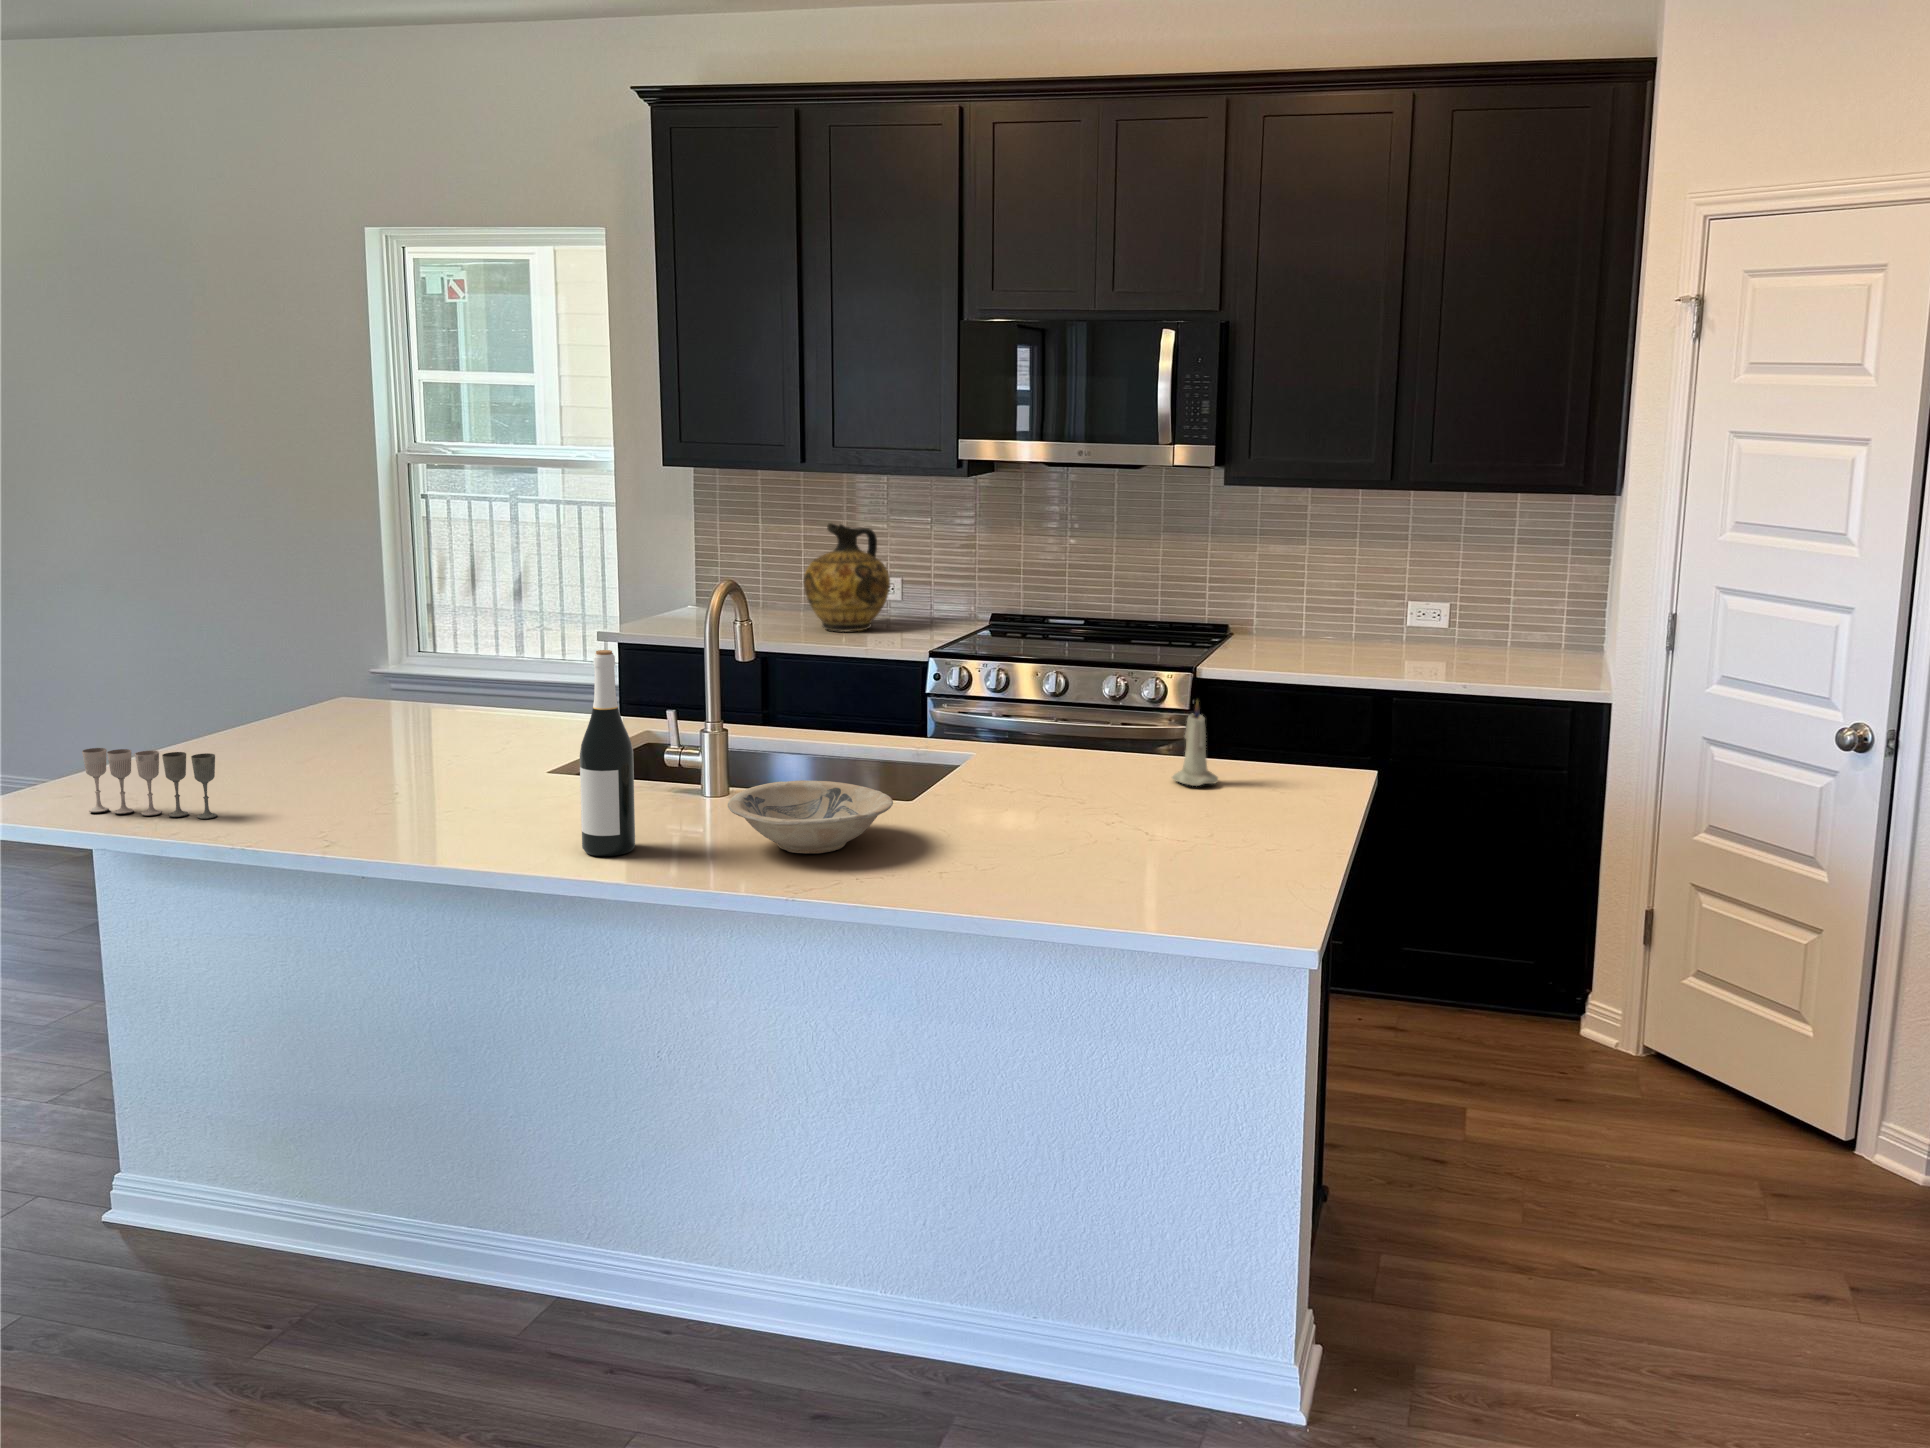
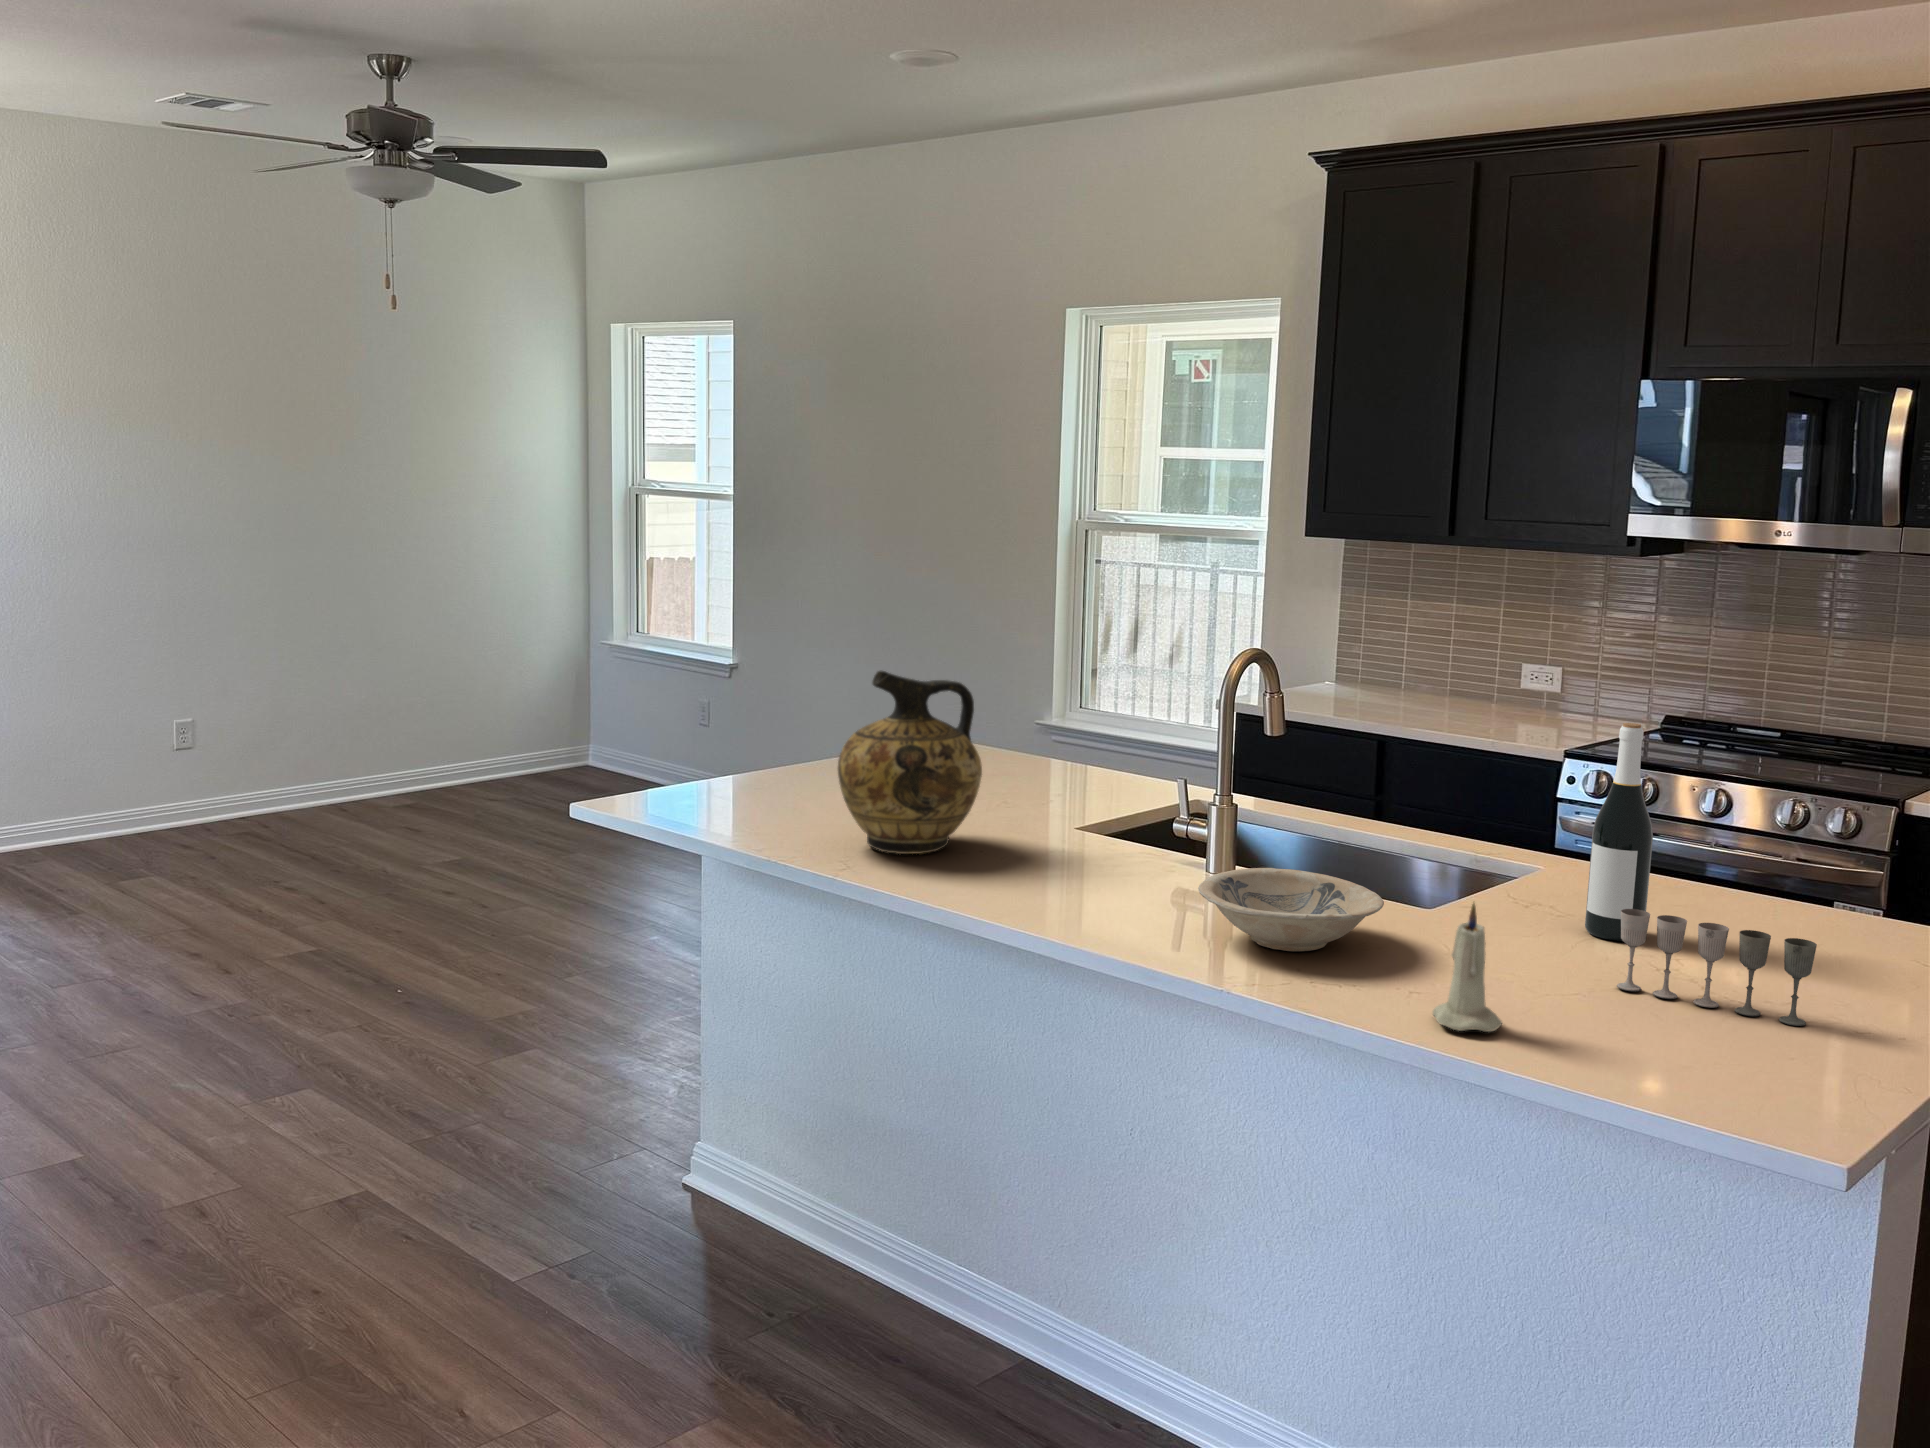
ceramic jug: present [804,523,890,632] -> present [838,671,982,854]
wine bottle: present [580,650,635,856] -> present [1585,723,1653,941]
candle: present [1172,701,1218,786] -> present [1433,903,1502,1032]
wine glass: present [82,748,217,819] -> present [1617,909,1817,1026]

